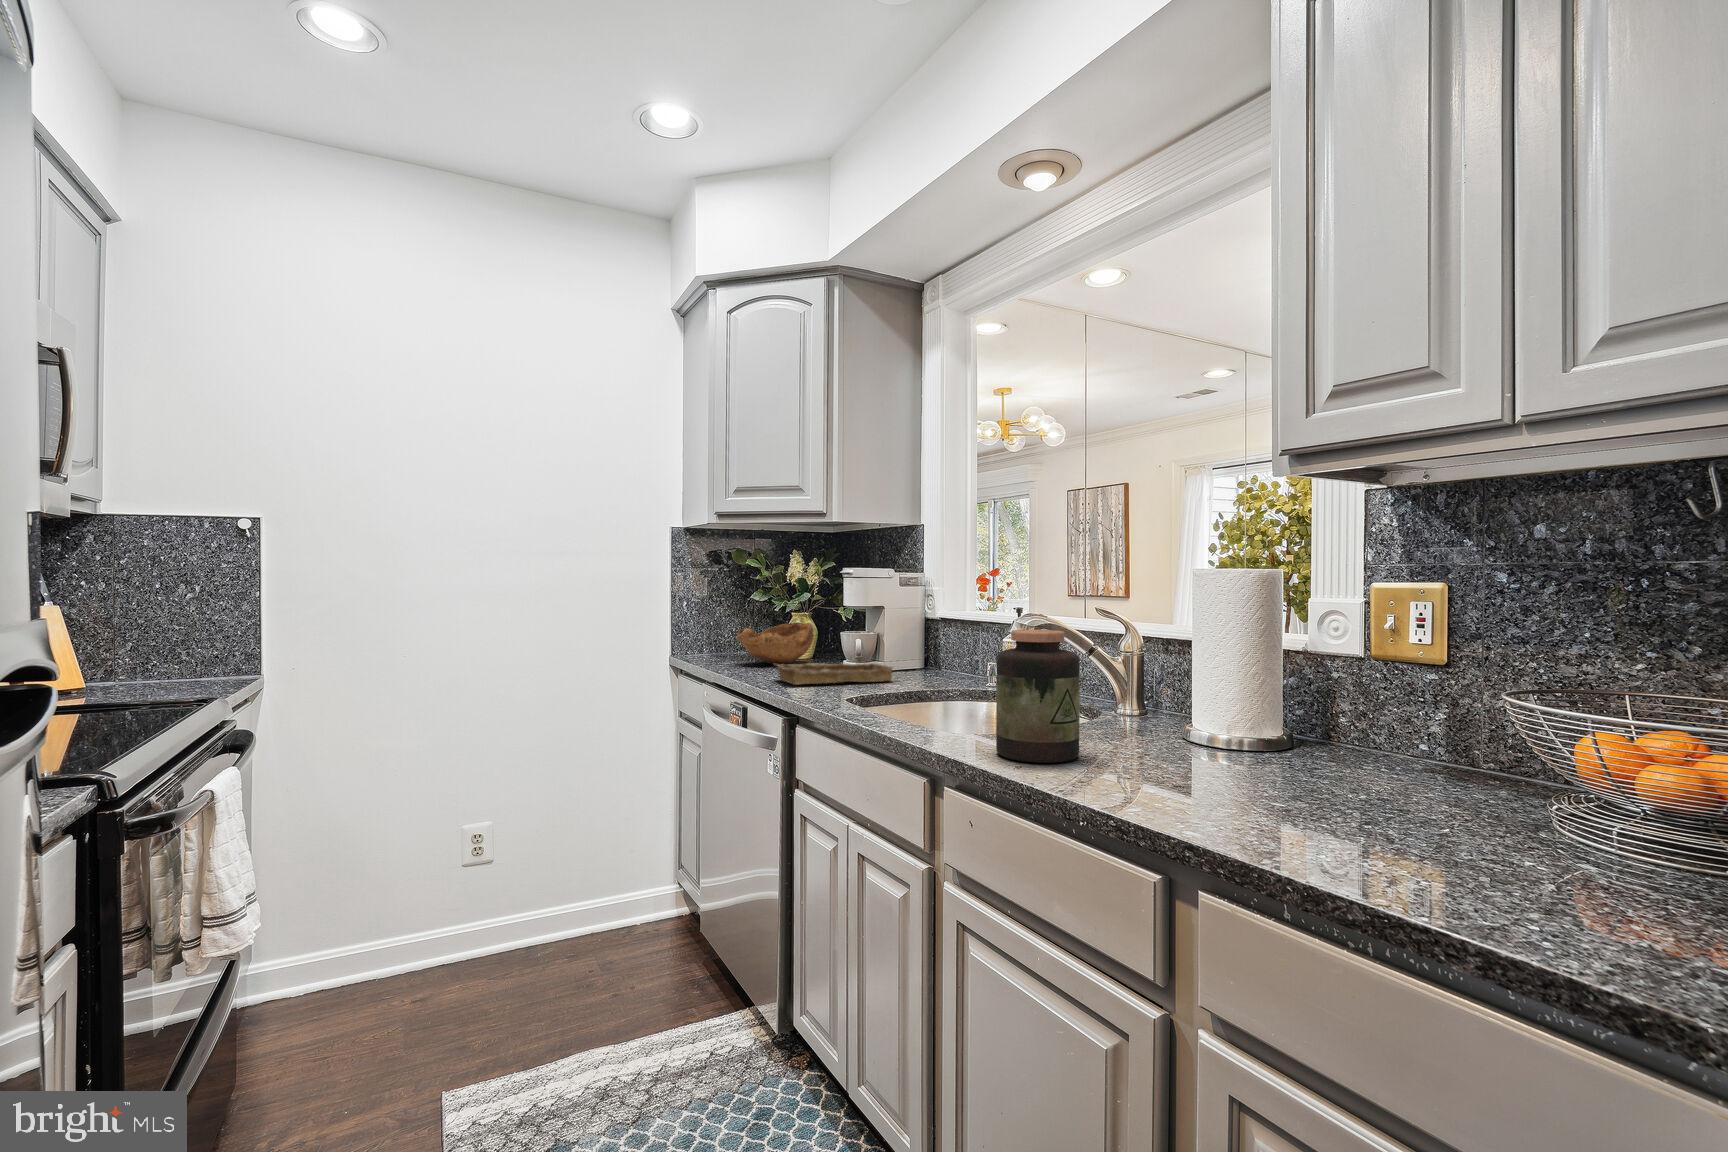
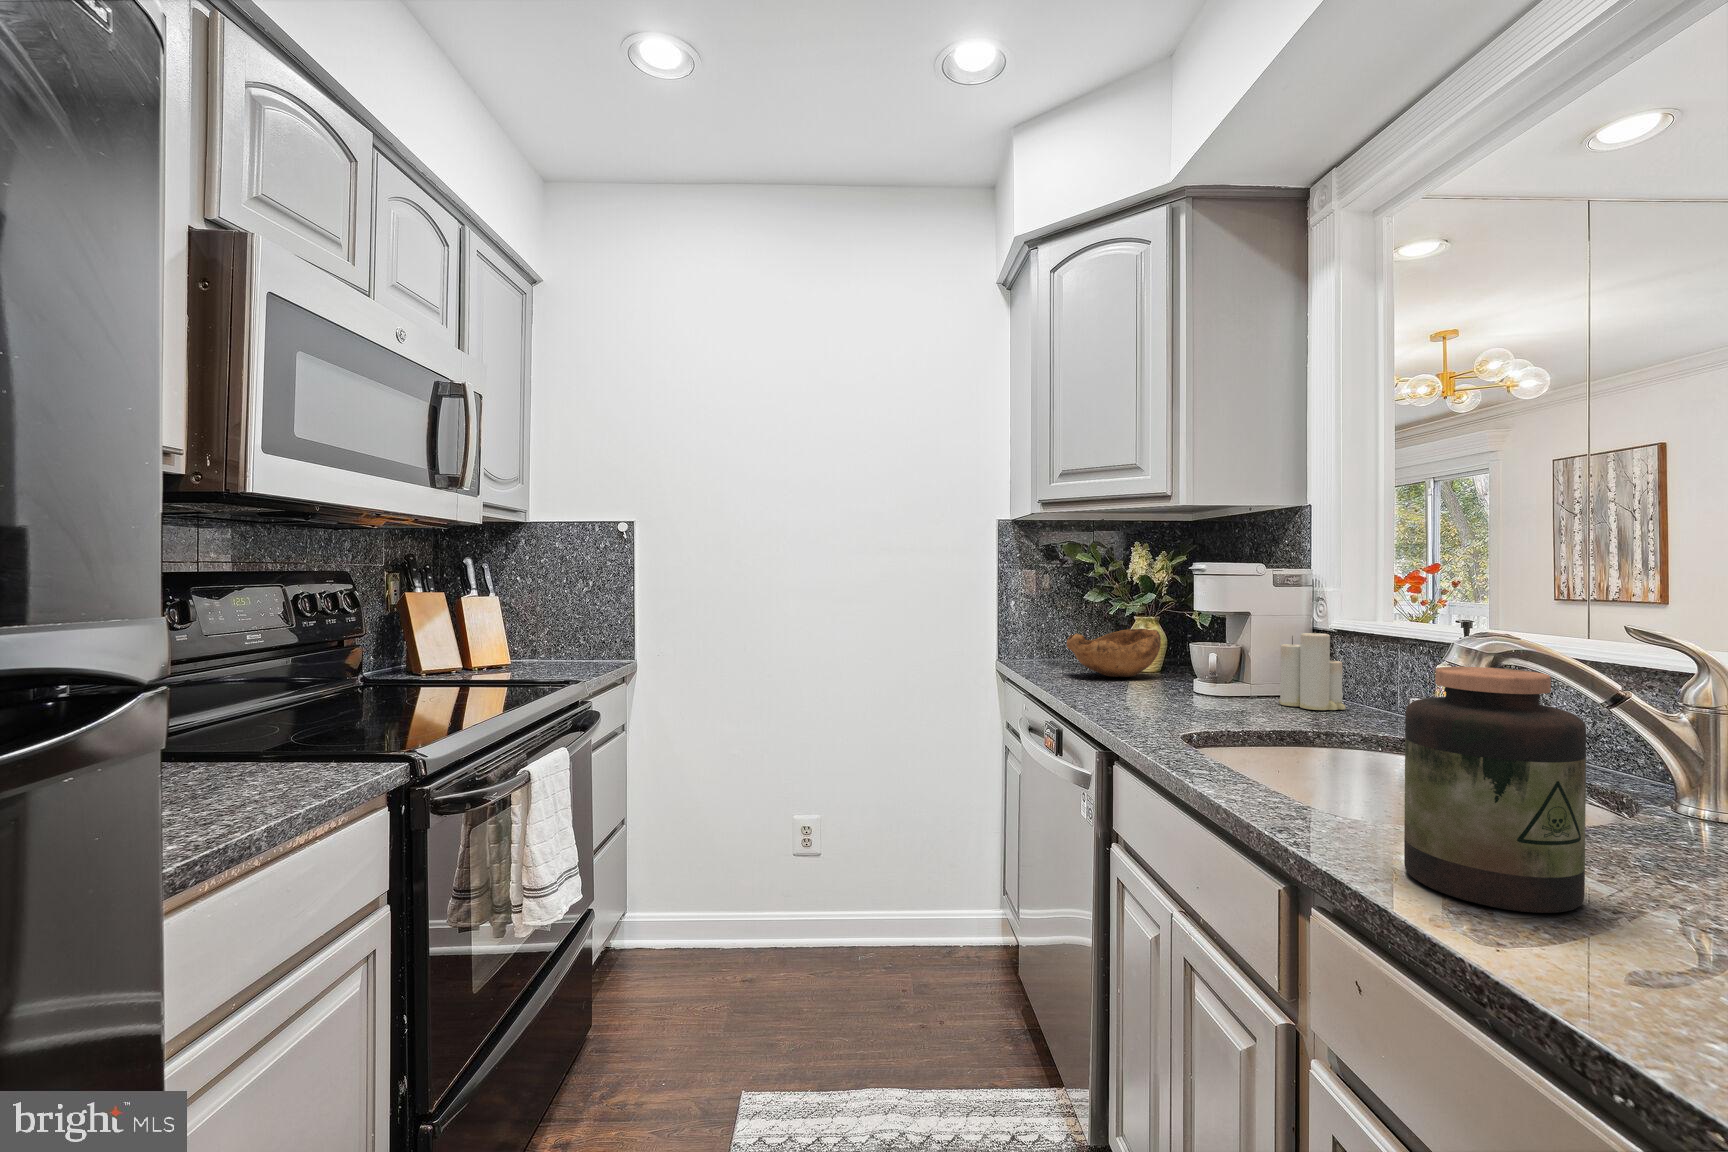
candle: none [904,614,948,677] -> present [1279,633,1346,710]
tray: present [777,663,893,685] -> none [1097,680,1264,712]

